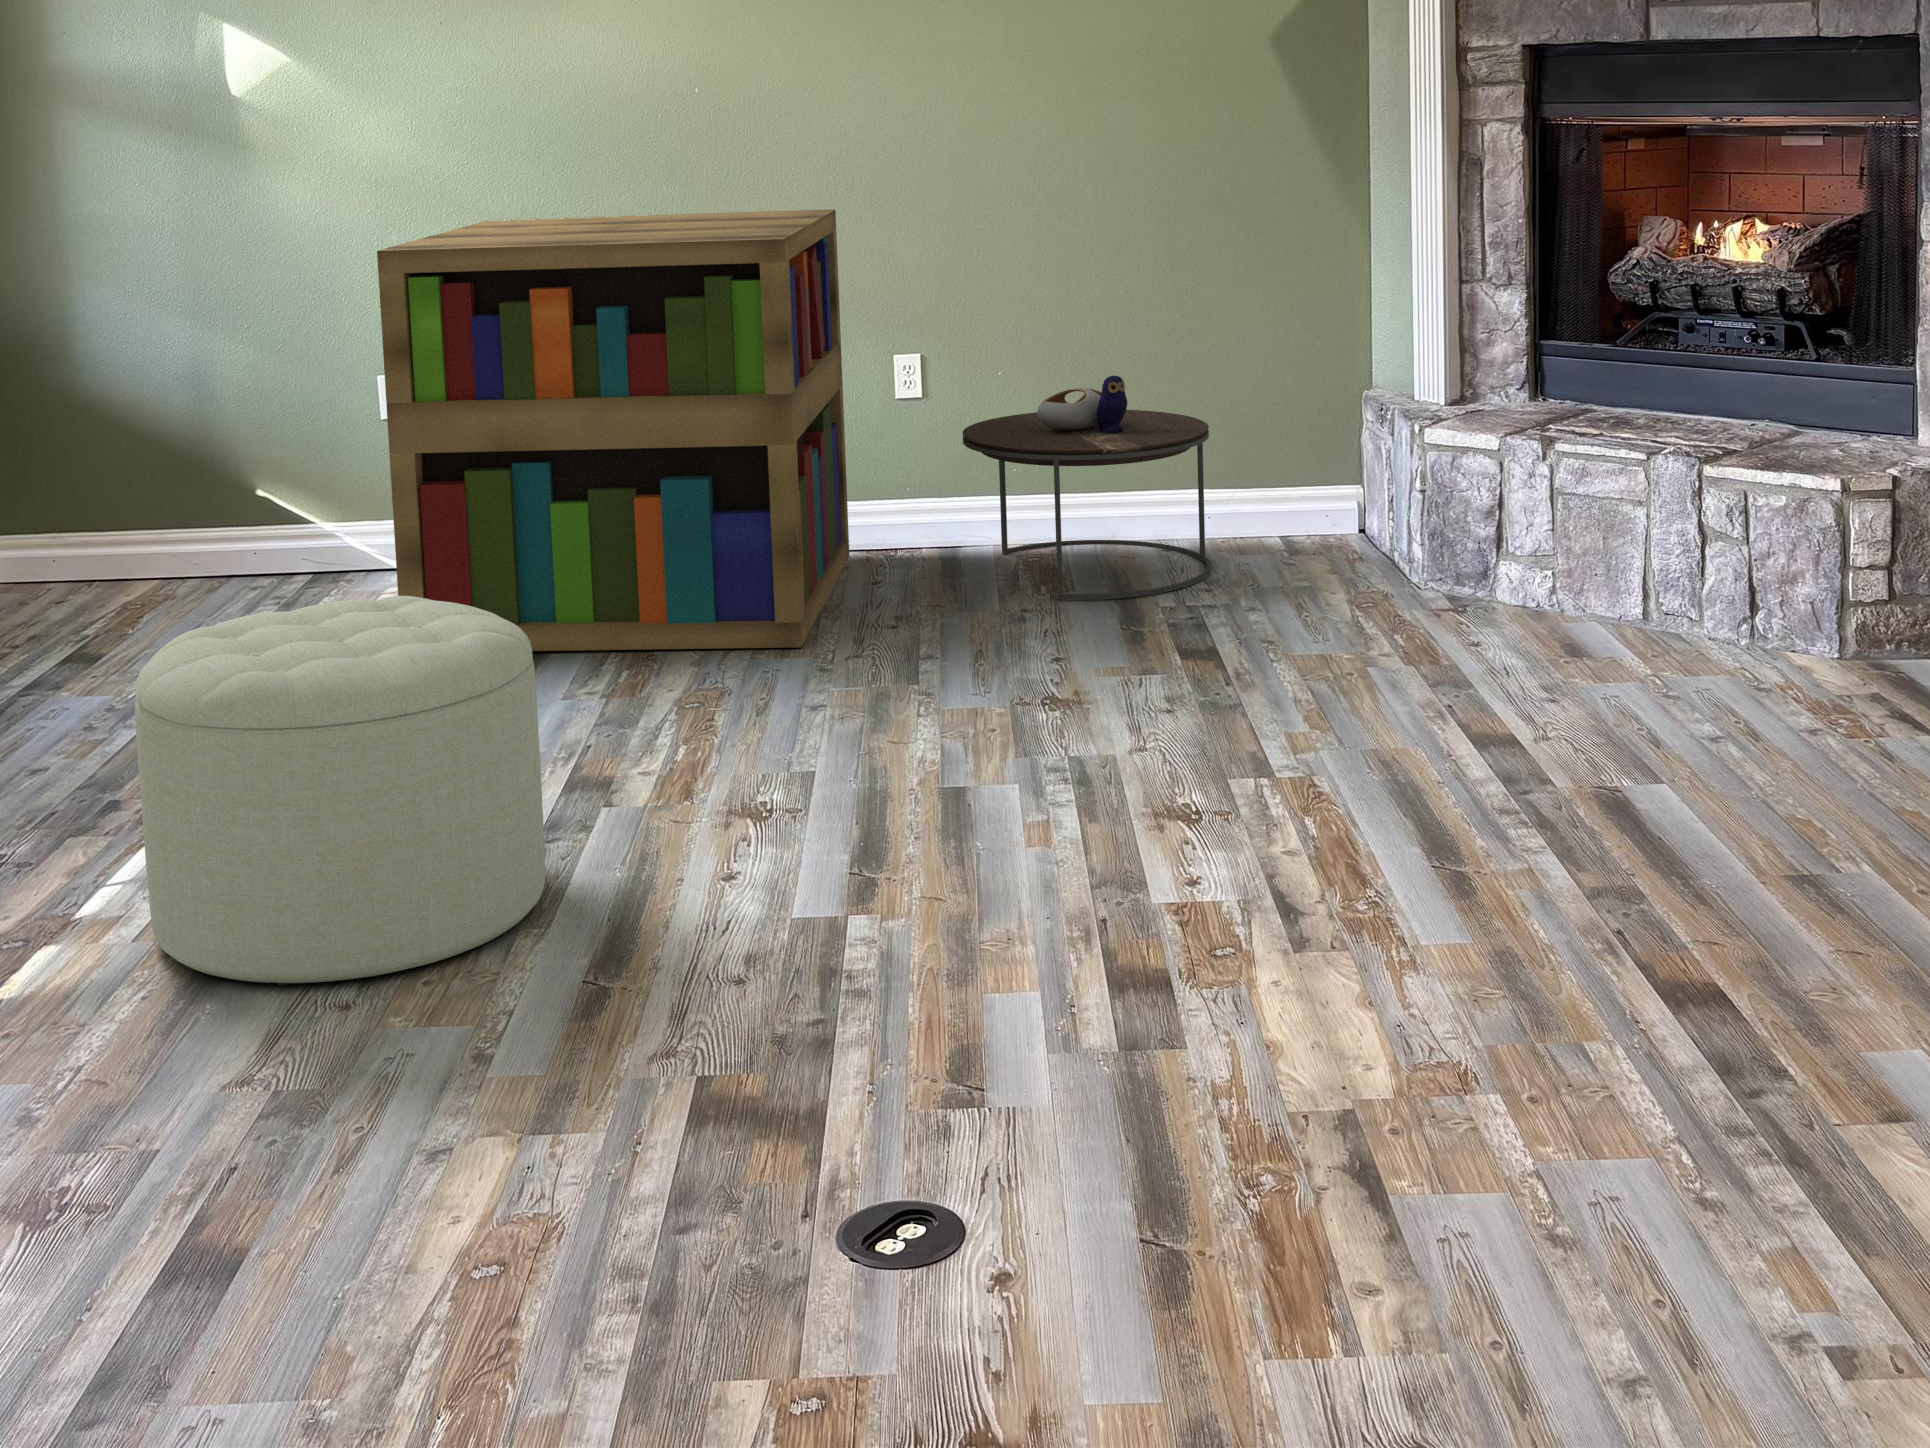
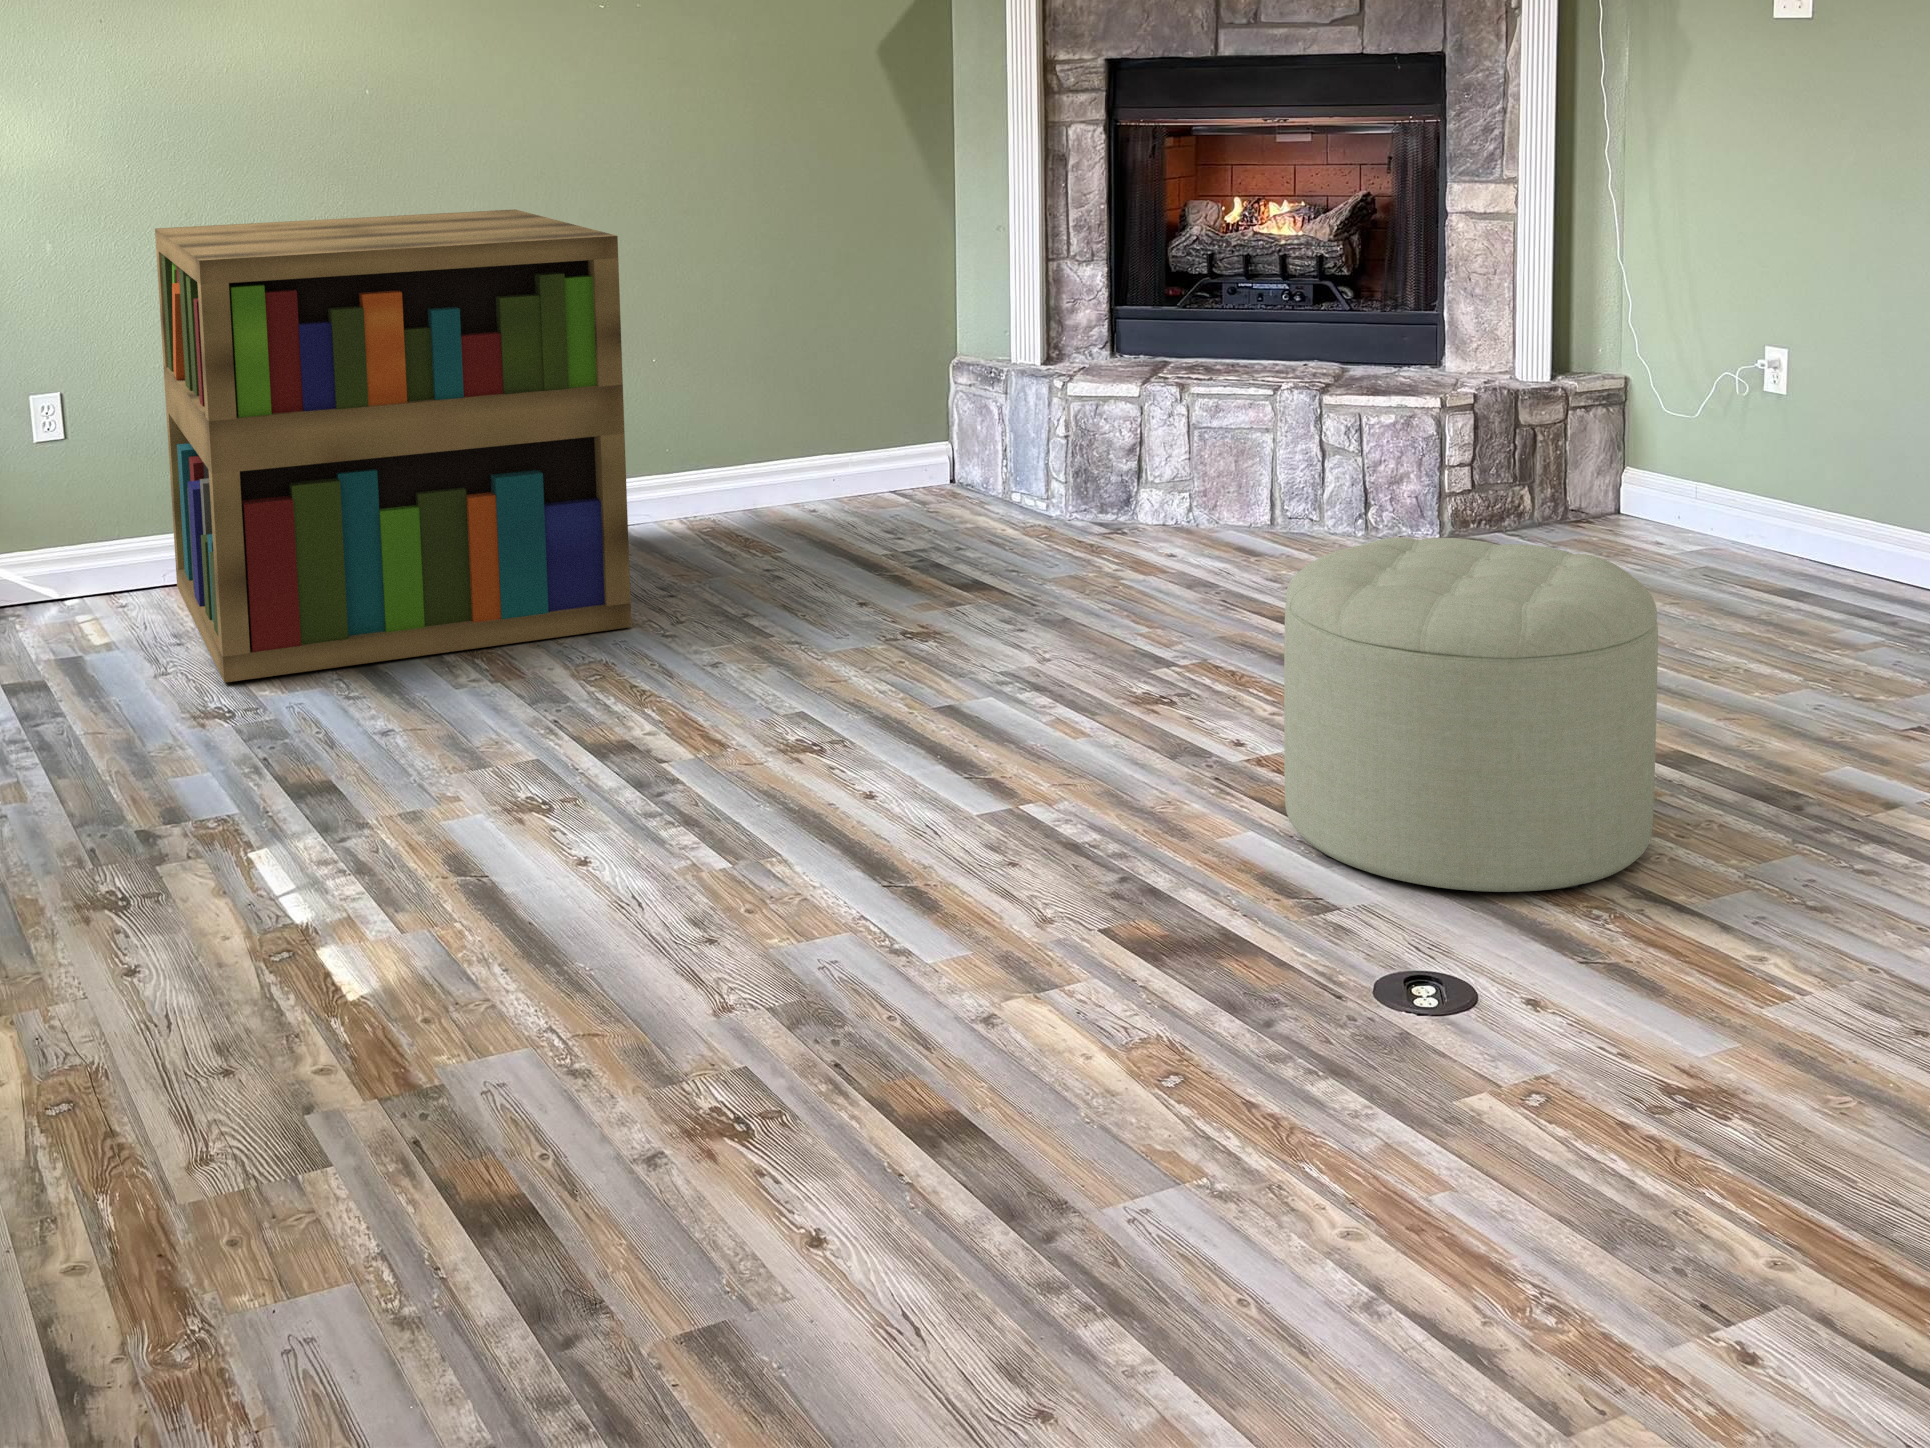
side table: present [963,375,1212,599] -> none [661,354,888,560]
ottoman: present [135,596,545,986] -> present [1284,537,1658,892]

